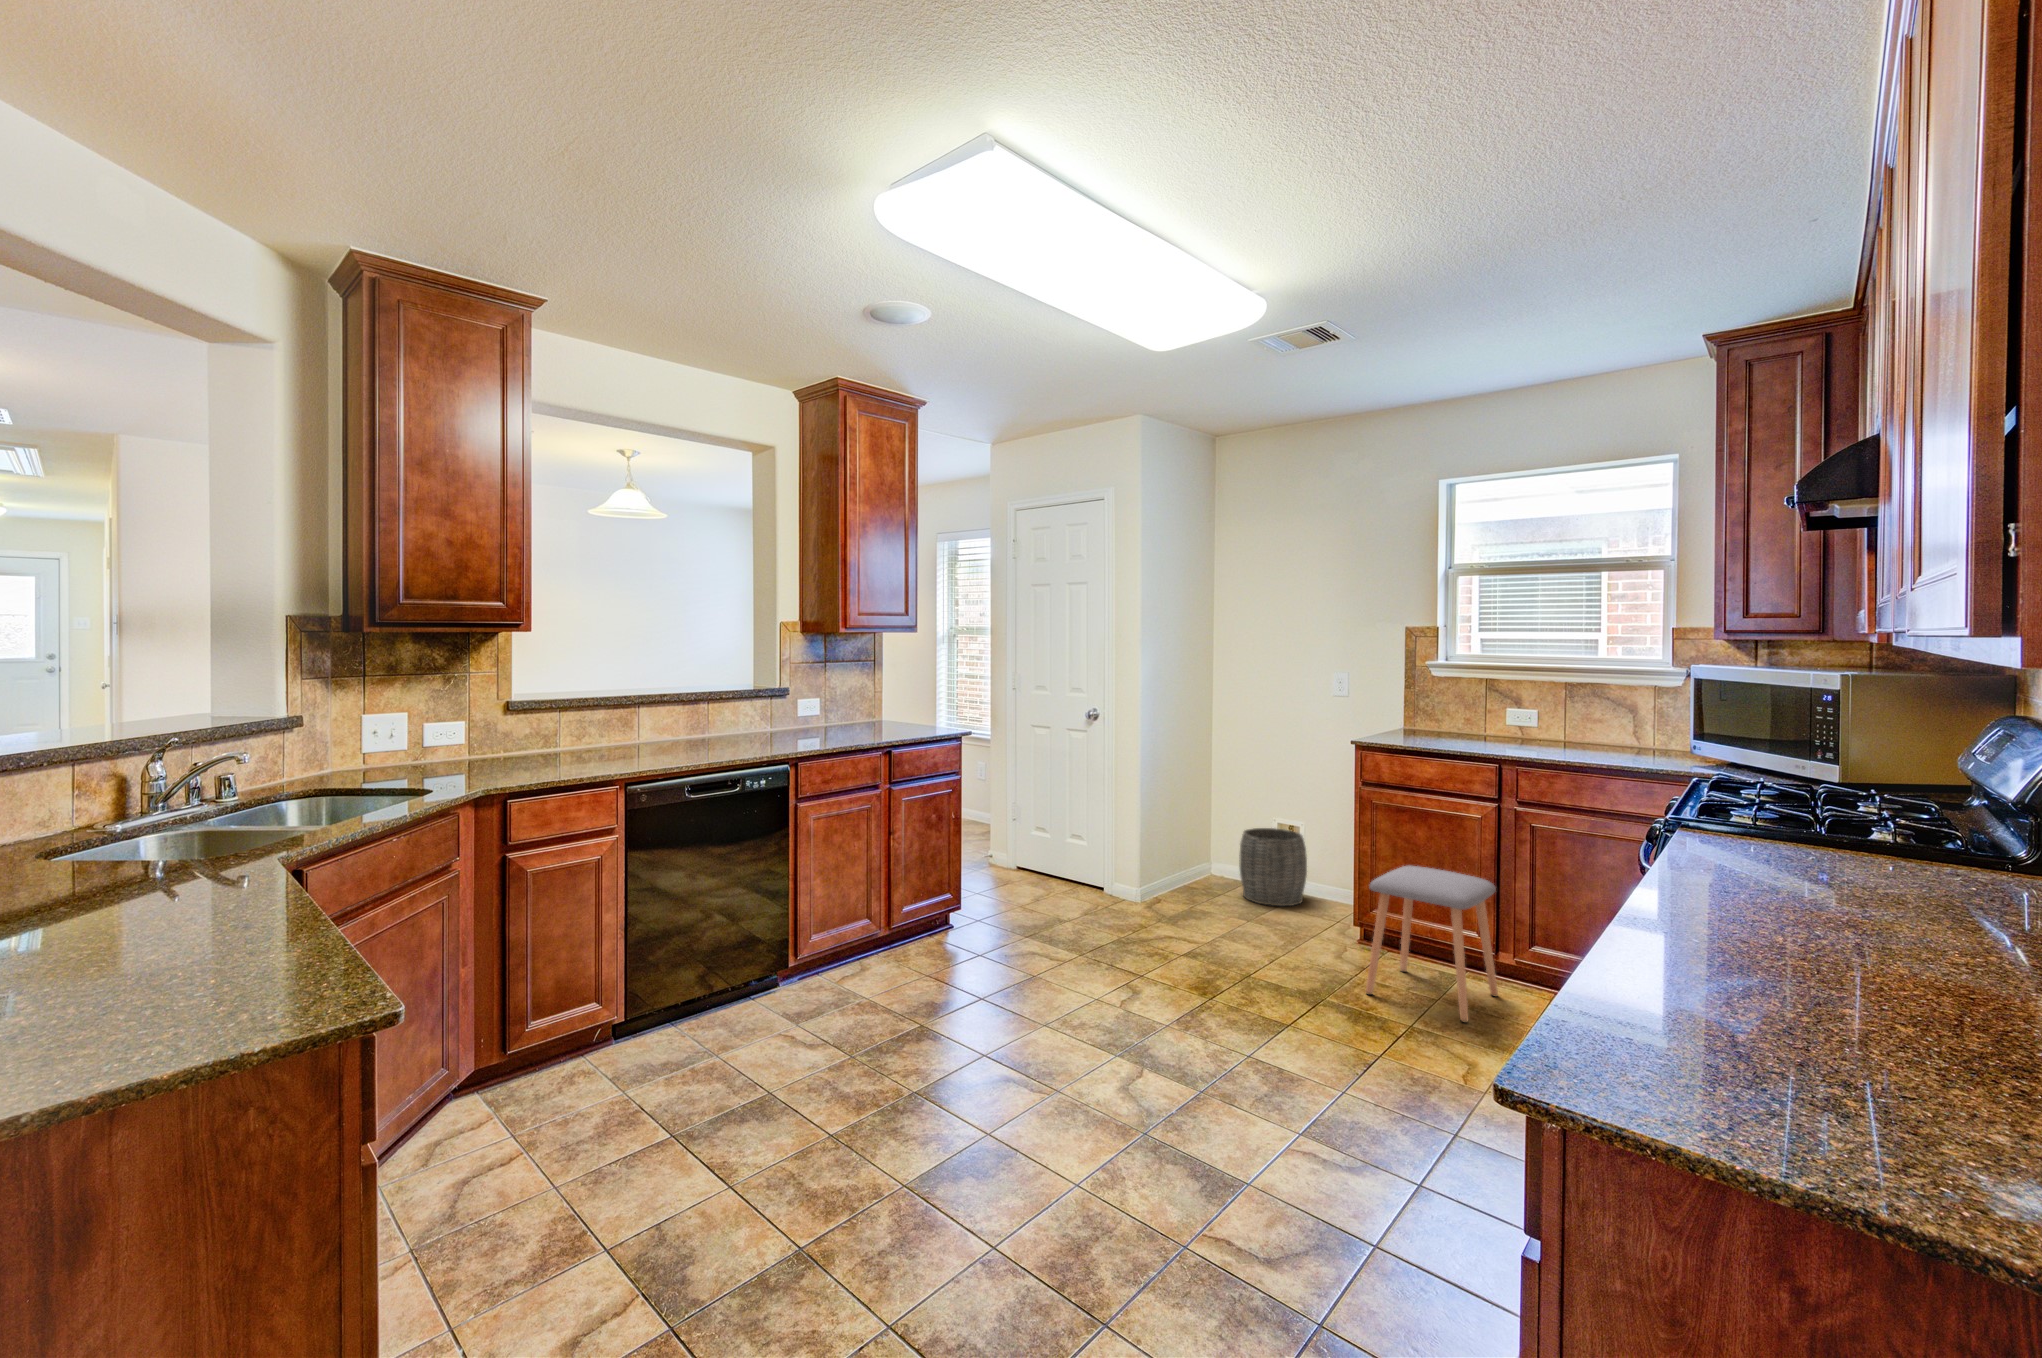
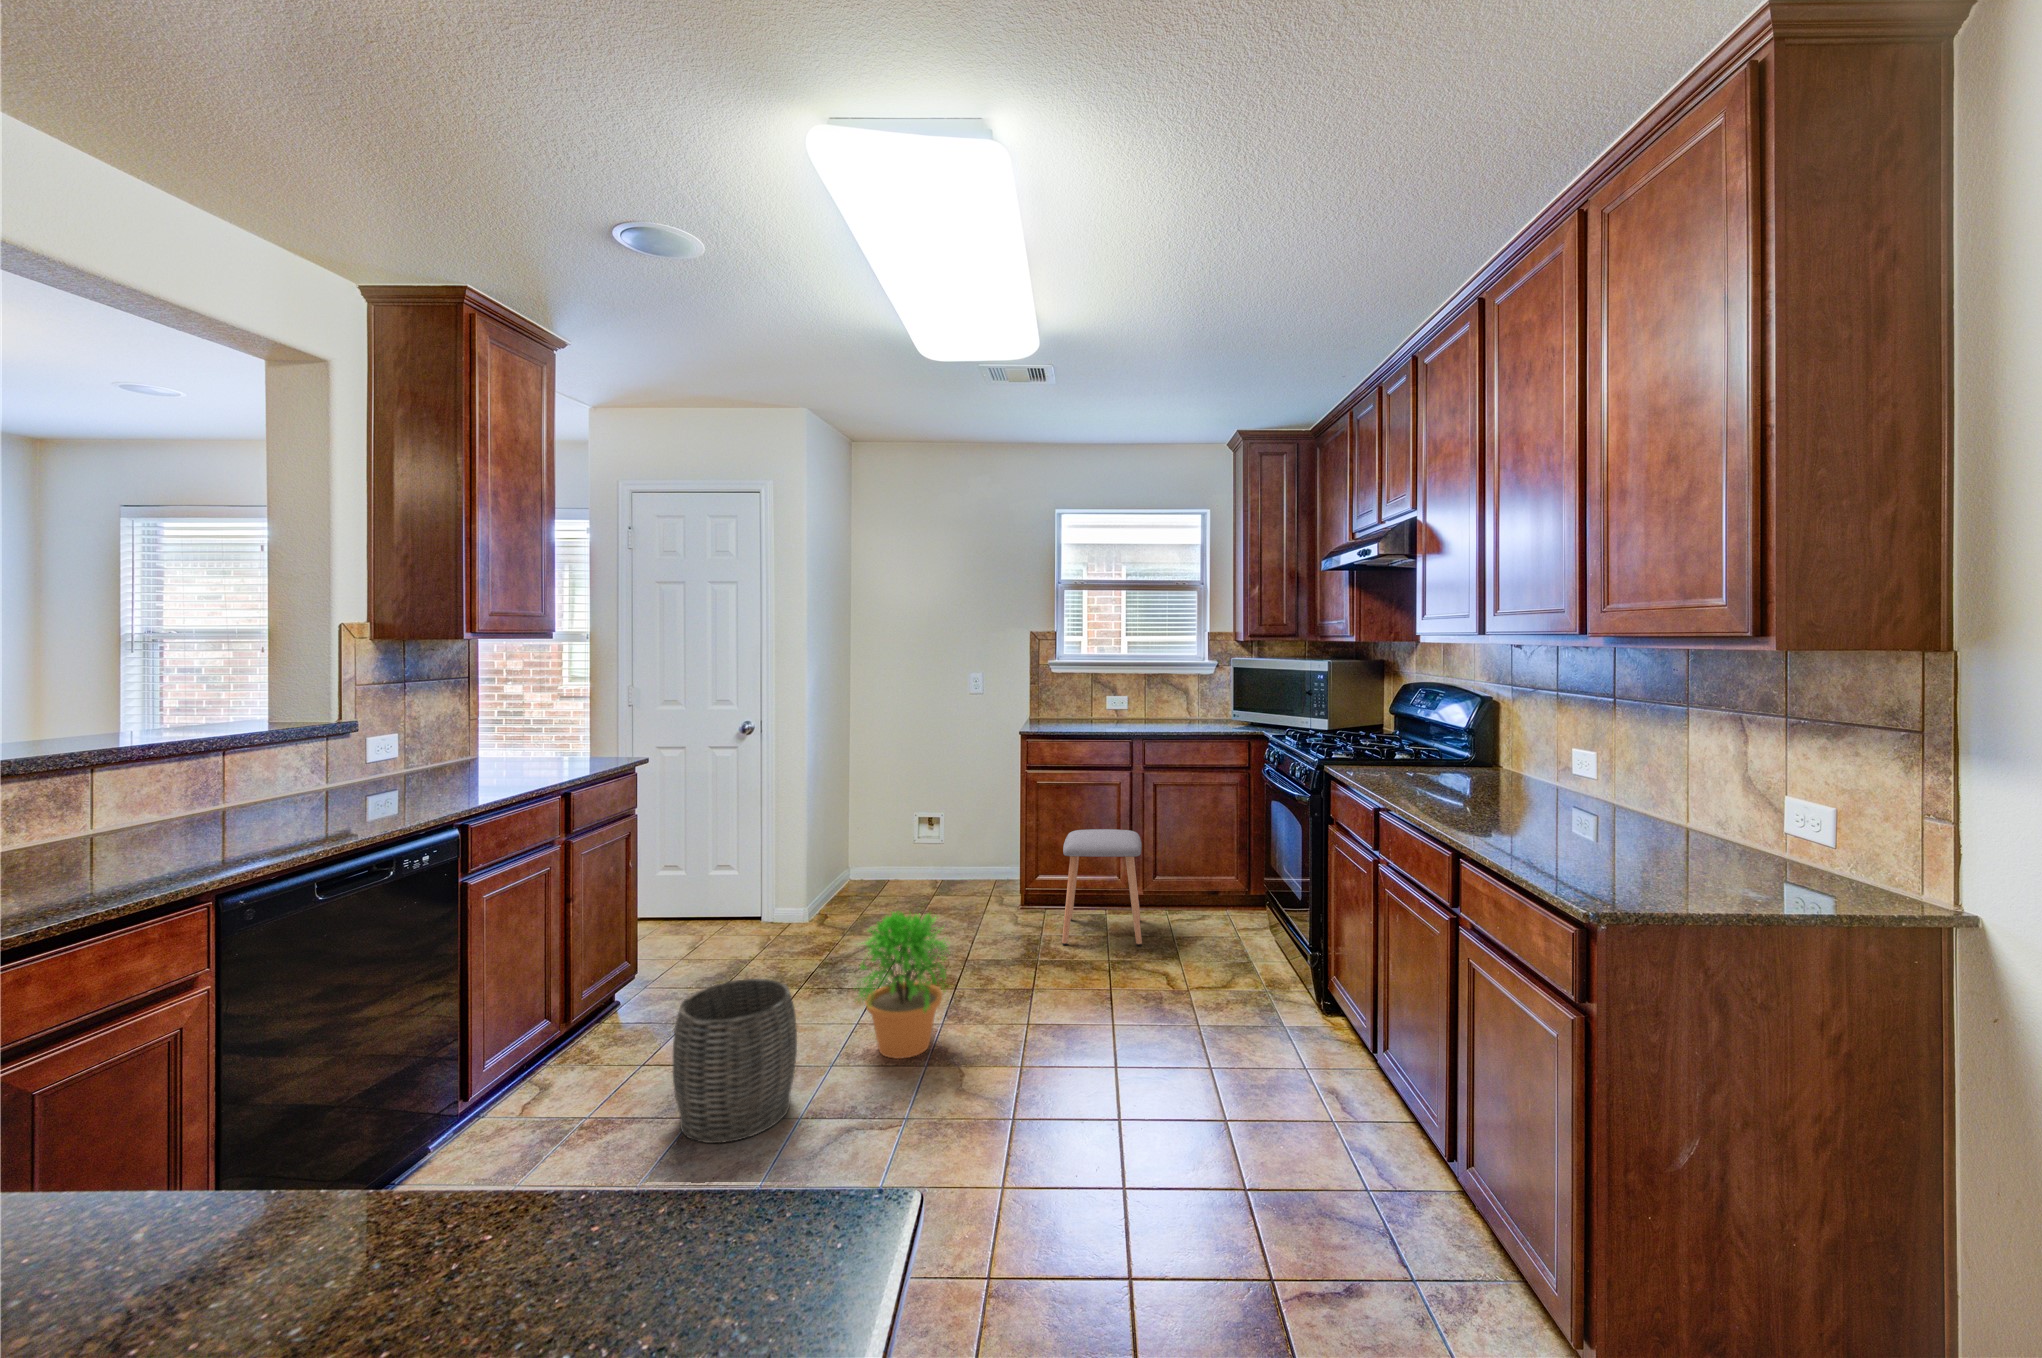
woven basket: present [1239,828,1307,906] -> present [673,979,797,1143]
potted plant: none [1061,897,1170,1043] -> present [857,912,949,1059]

